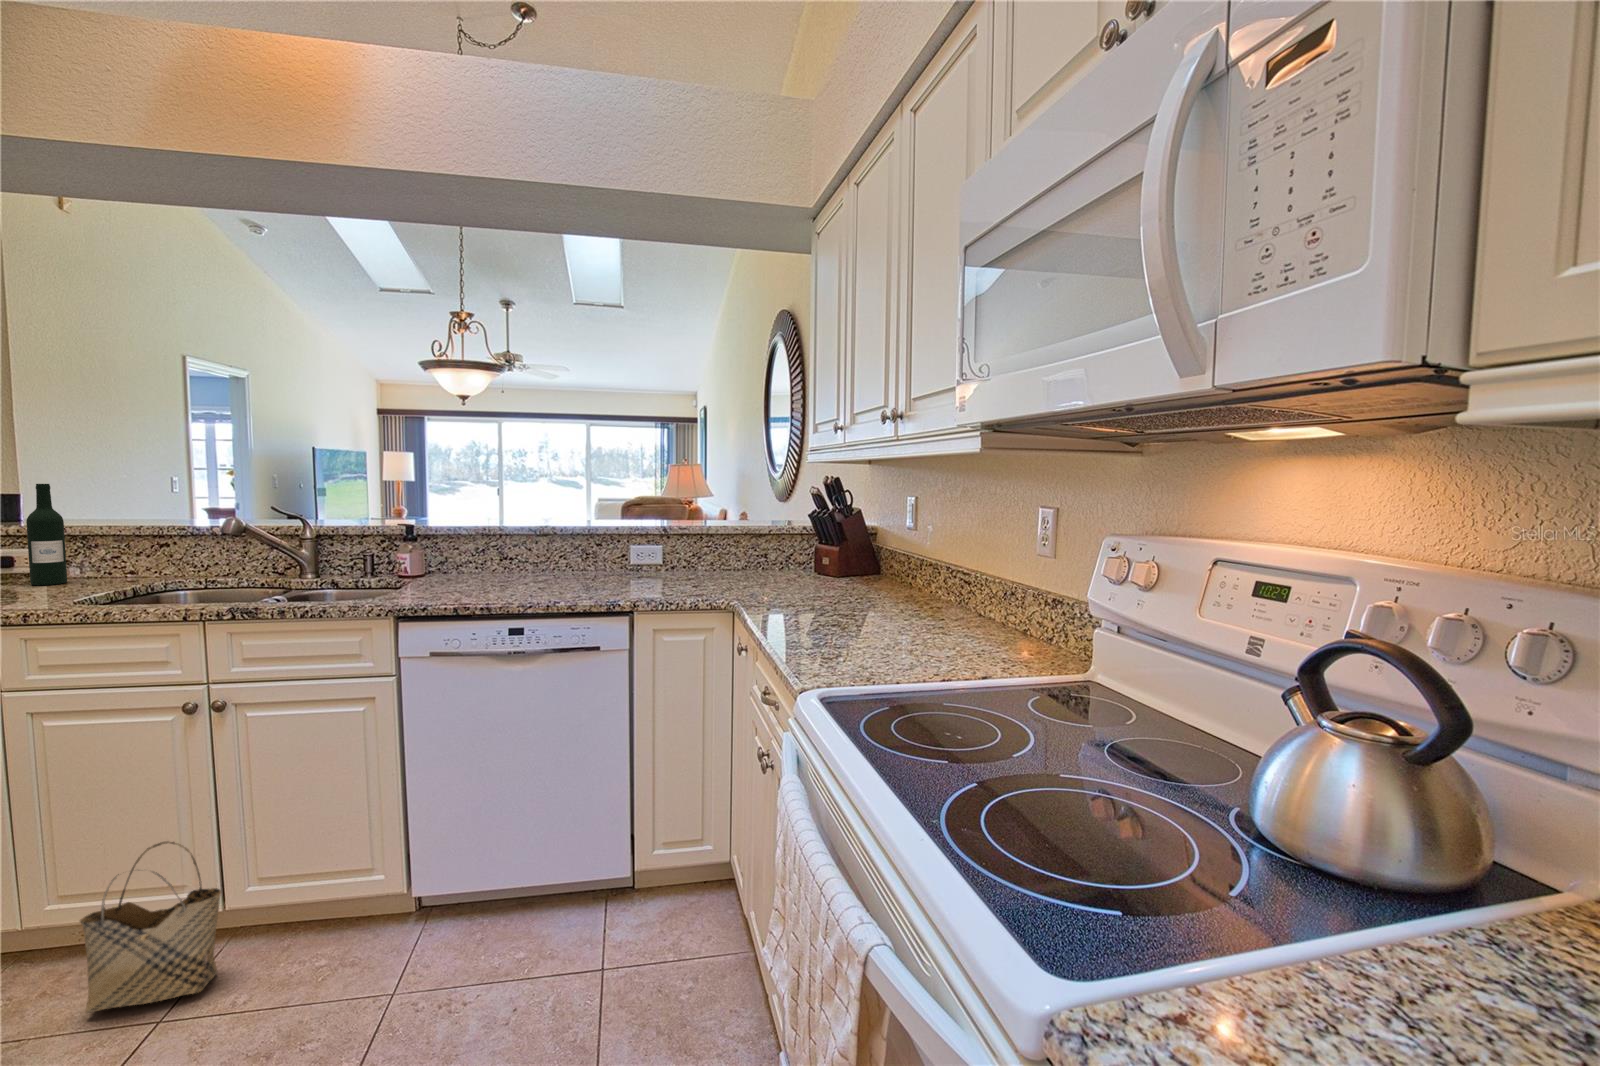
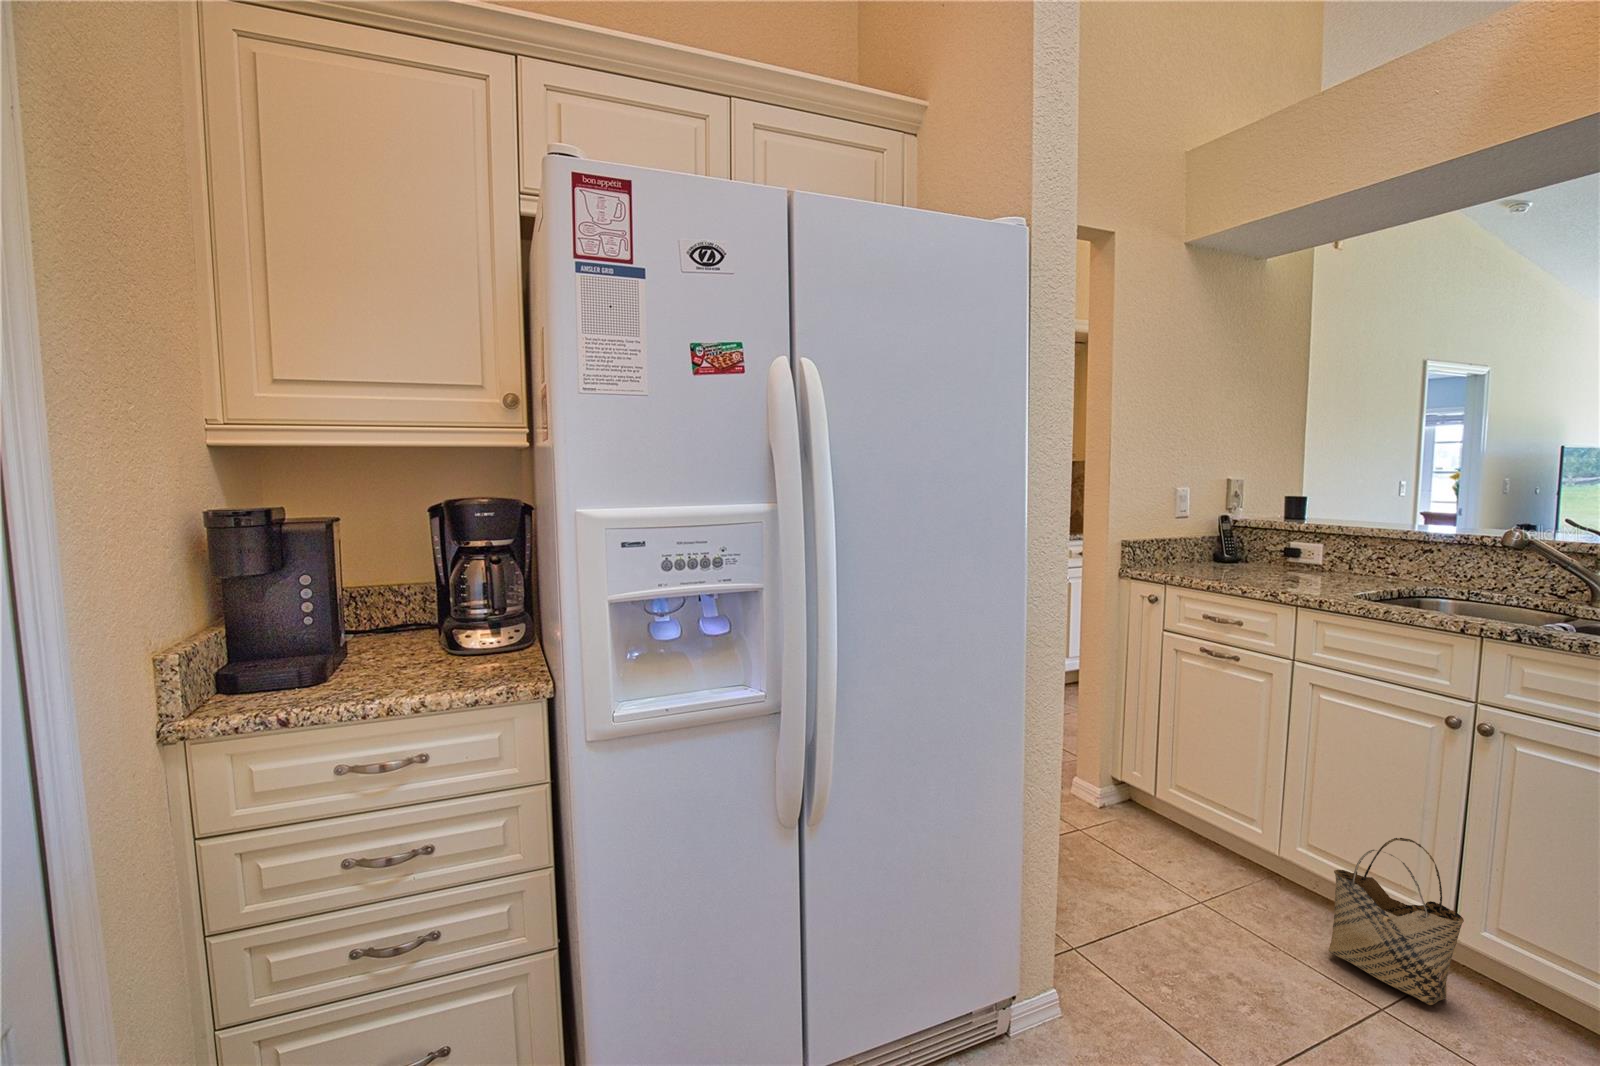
wine bottle: present [26,484,67,585] -> none [1312,489,1343,575]

